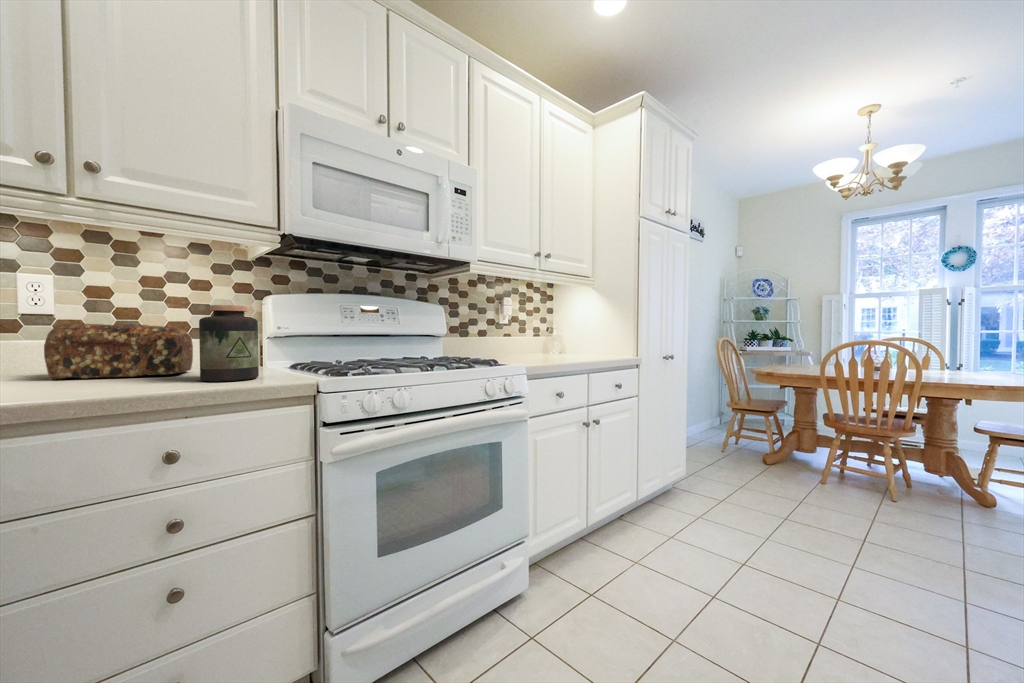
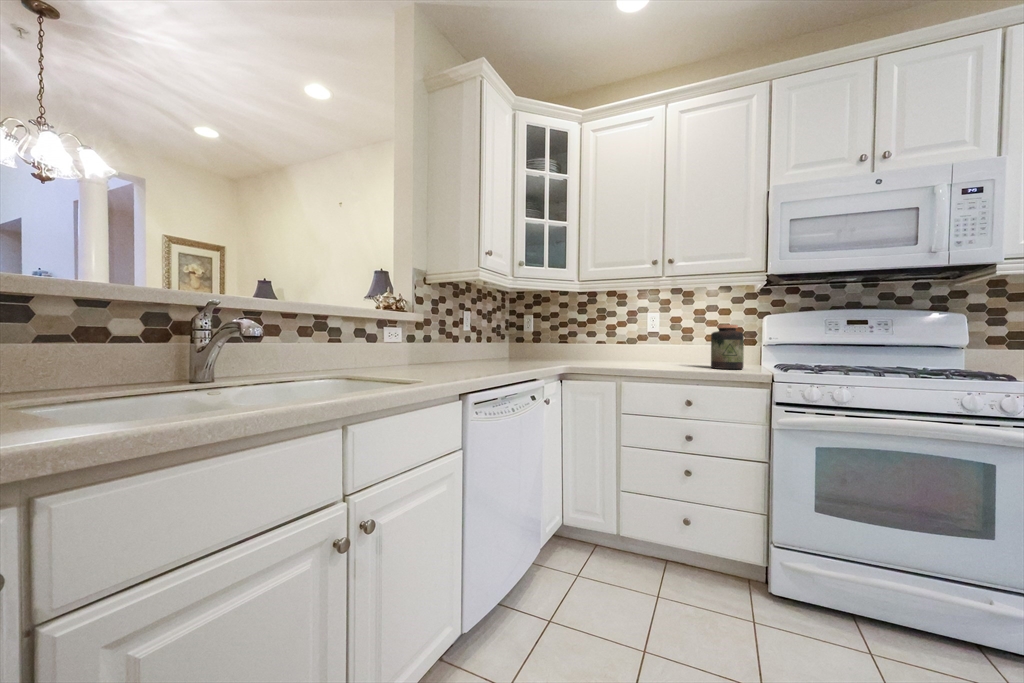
bread loaf: present [44,324,193,379] -> none [654,336,716,365]

